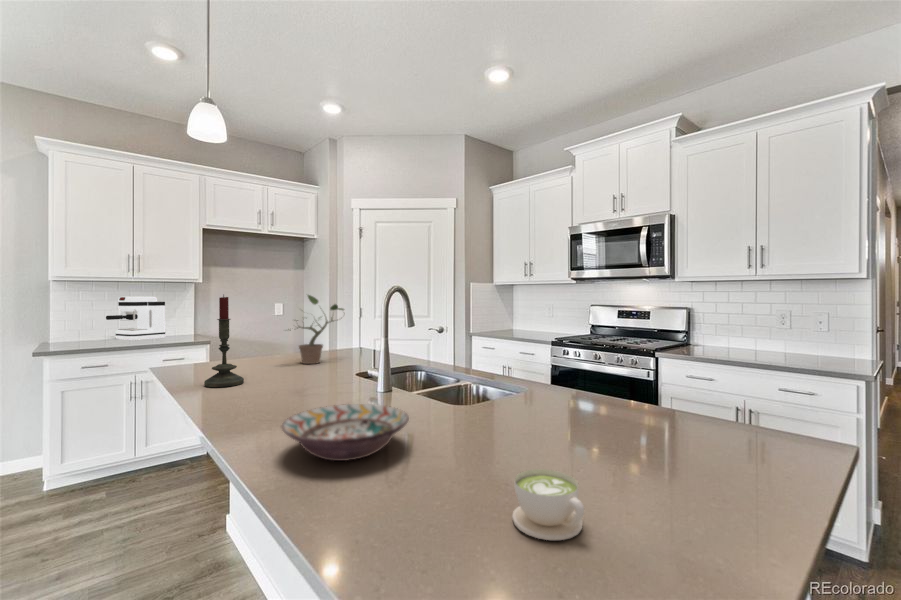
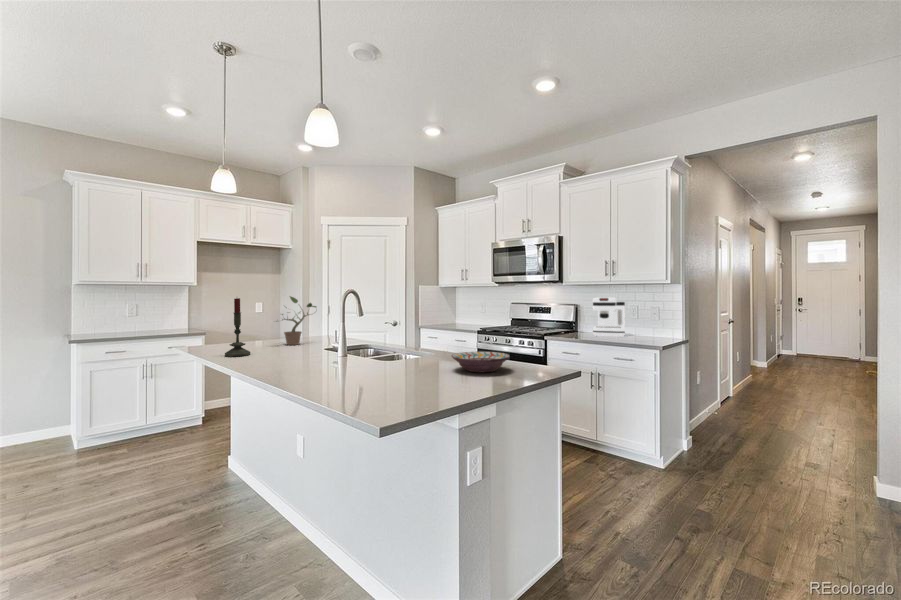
coffee maker: present [106,296,166,341] -> present [592,297,625,337]
decorative bowl: present [282,404,409,461] -> present [452,352,510,372]
coffee cup: present [512,469,584,540] -> none [392,373,420,395]

